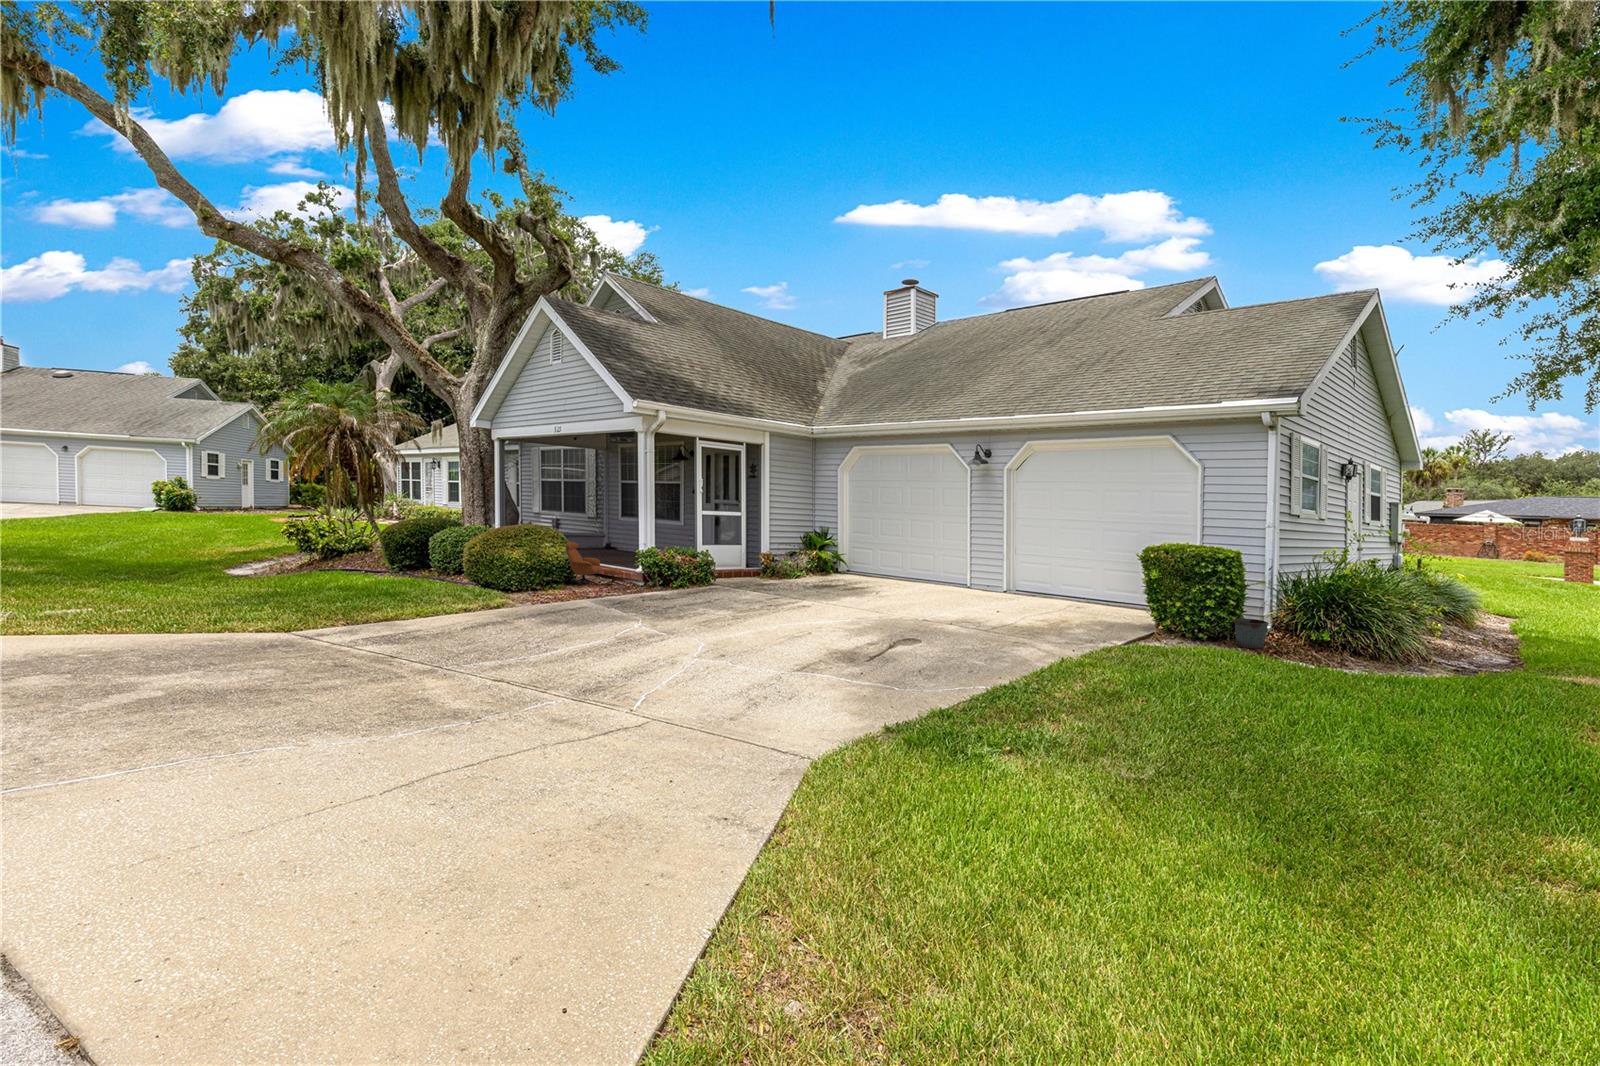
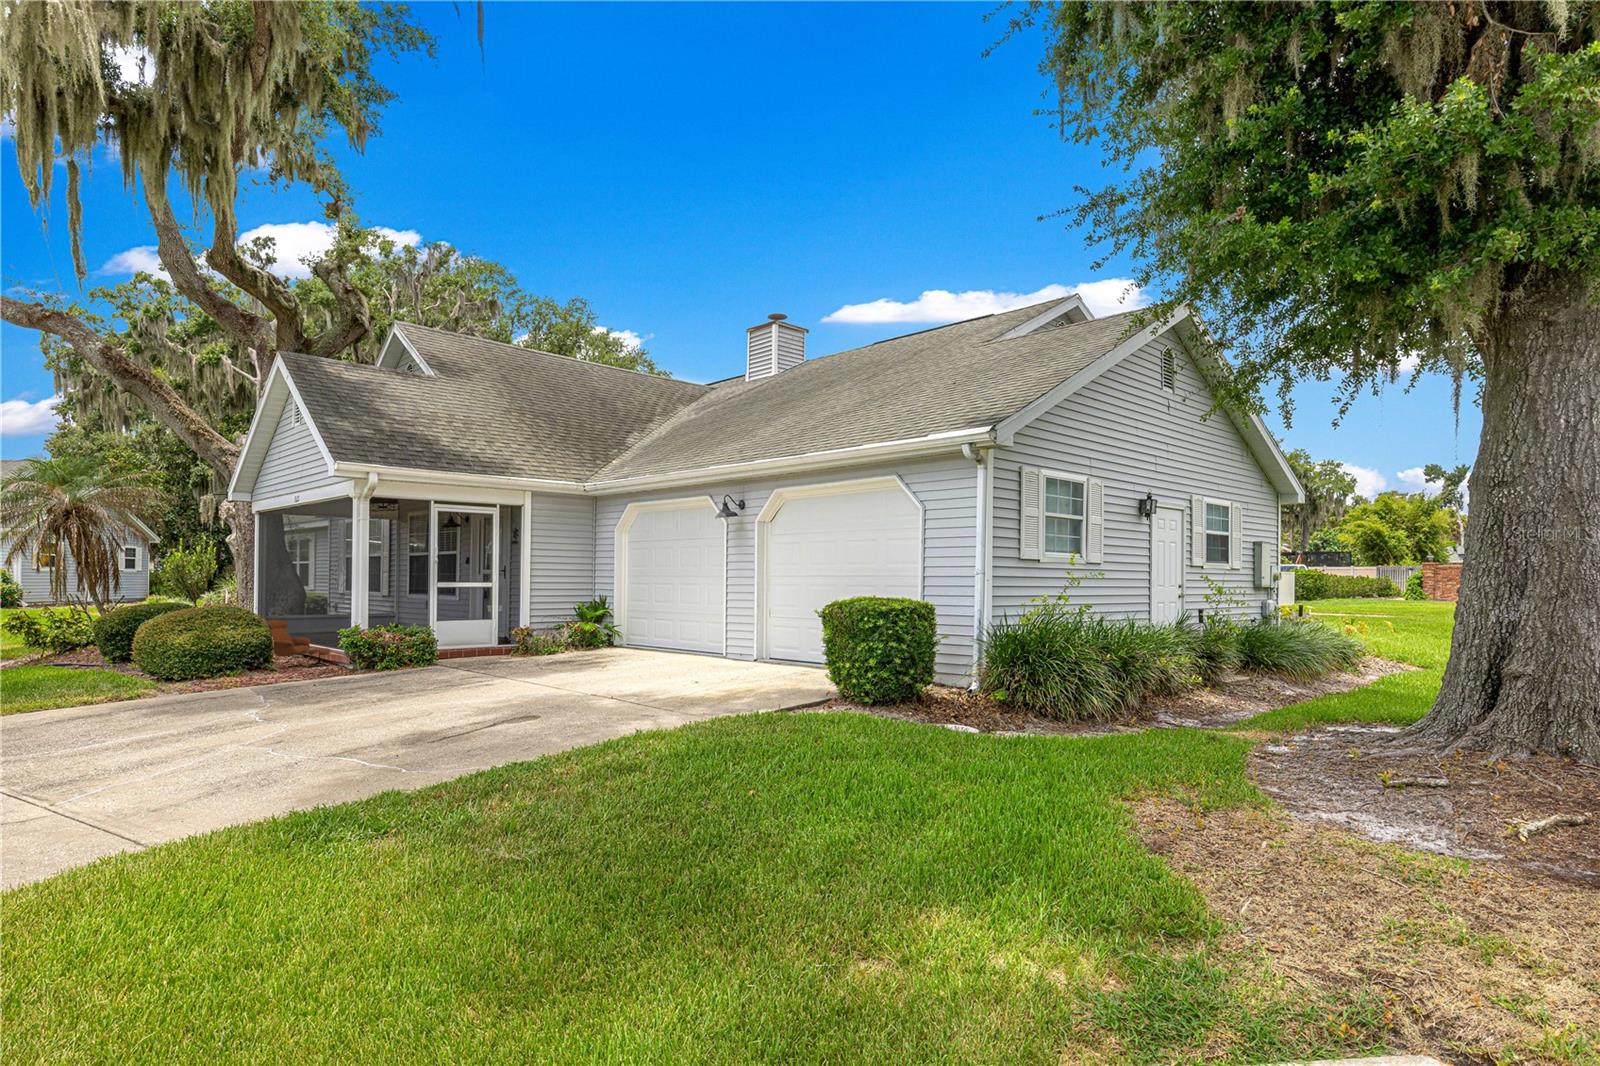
bucket: present [1234,618,1269,649] -> none [868,675,902,707]

